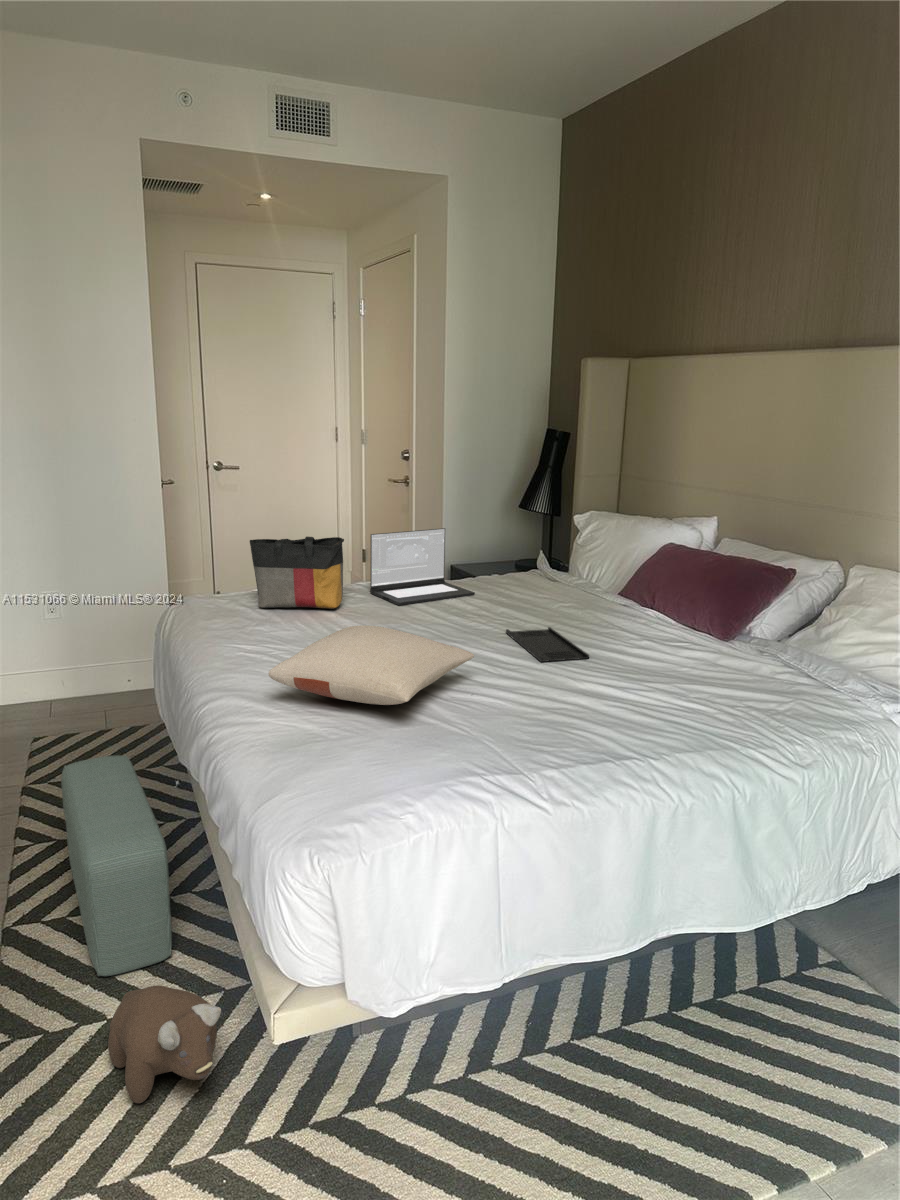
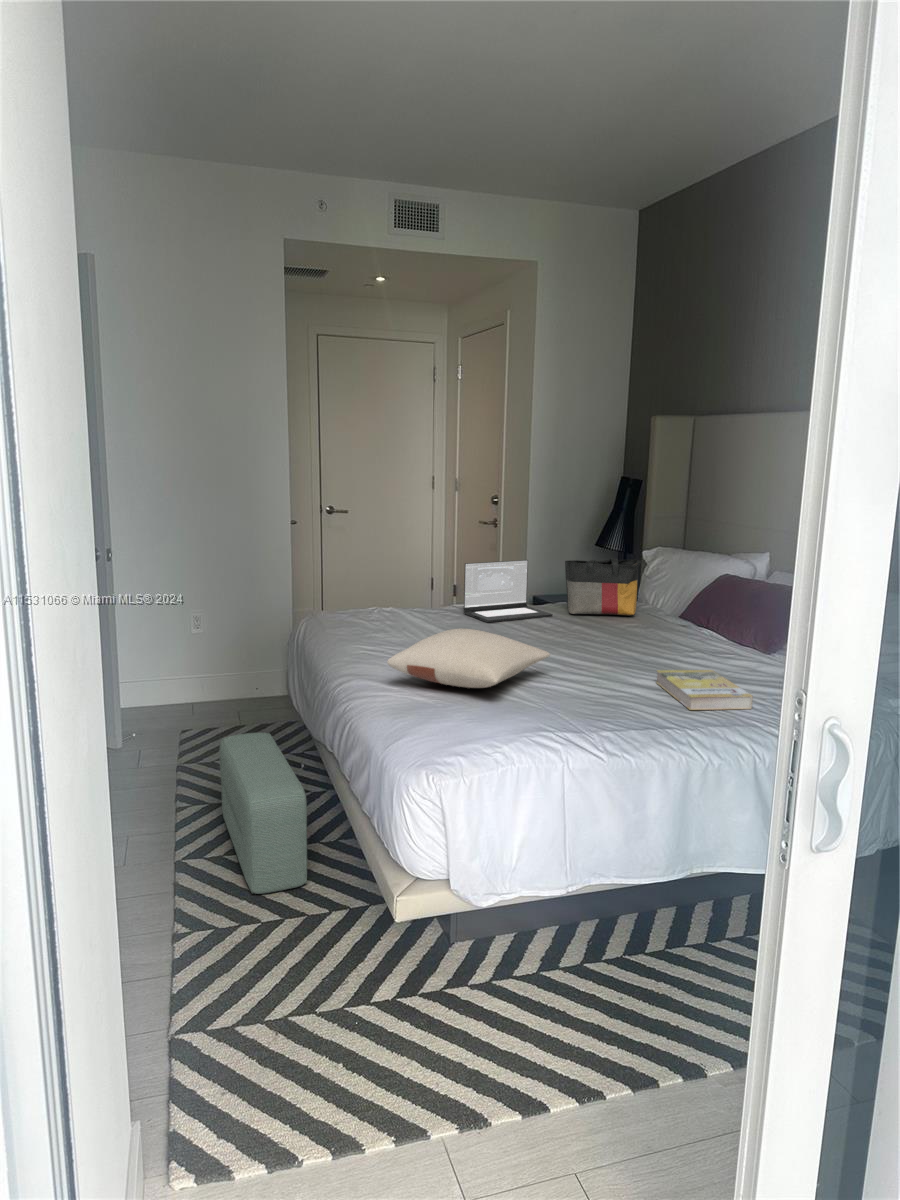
tote bag: present [250,537,344,609] -> present [565,558,642,616]
tray: present [506,627,589,662] -> none [578,640,648,664]
book: none [602,670,721,728] -> present [657,670,753,710]
plush toy: present [108,986,221,1103] -> none [266,889,353,974]

